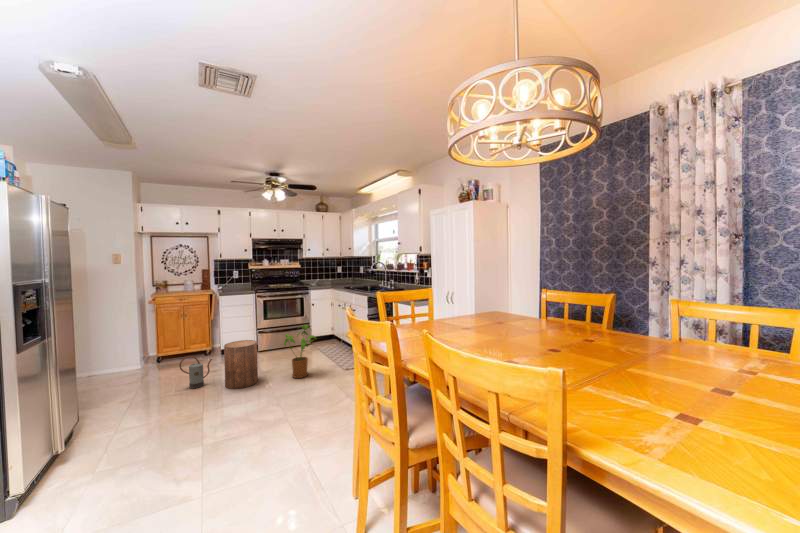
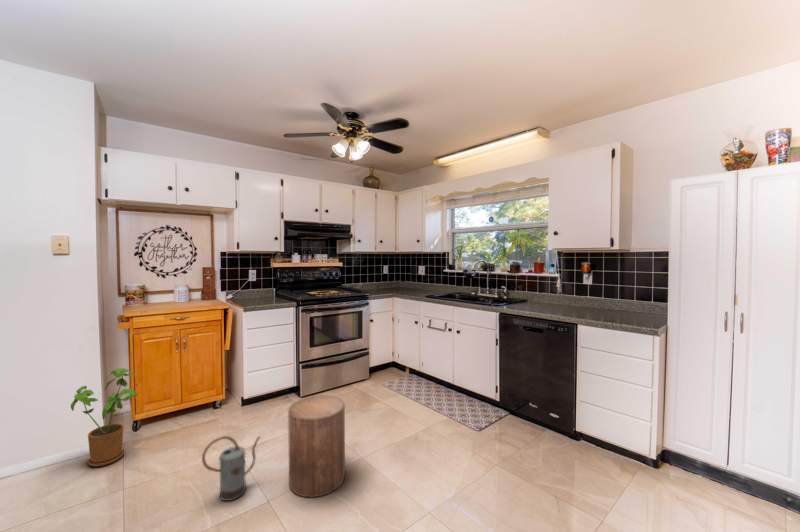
house plant: present [284,325,315,378] -> present [71,368,137,467]

